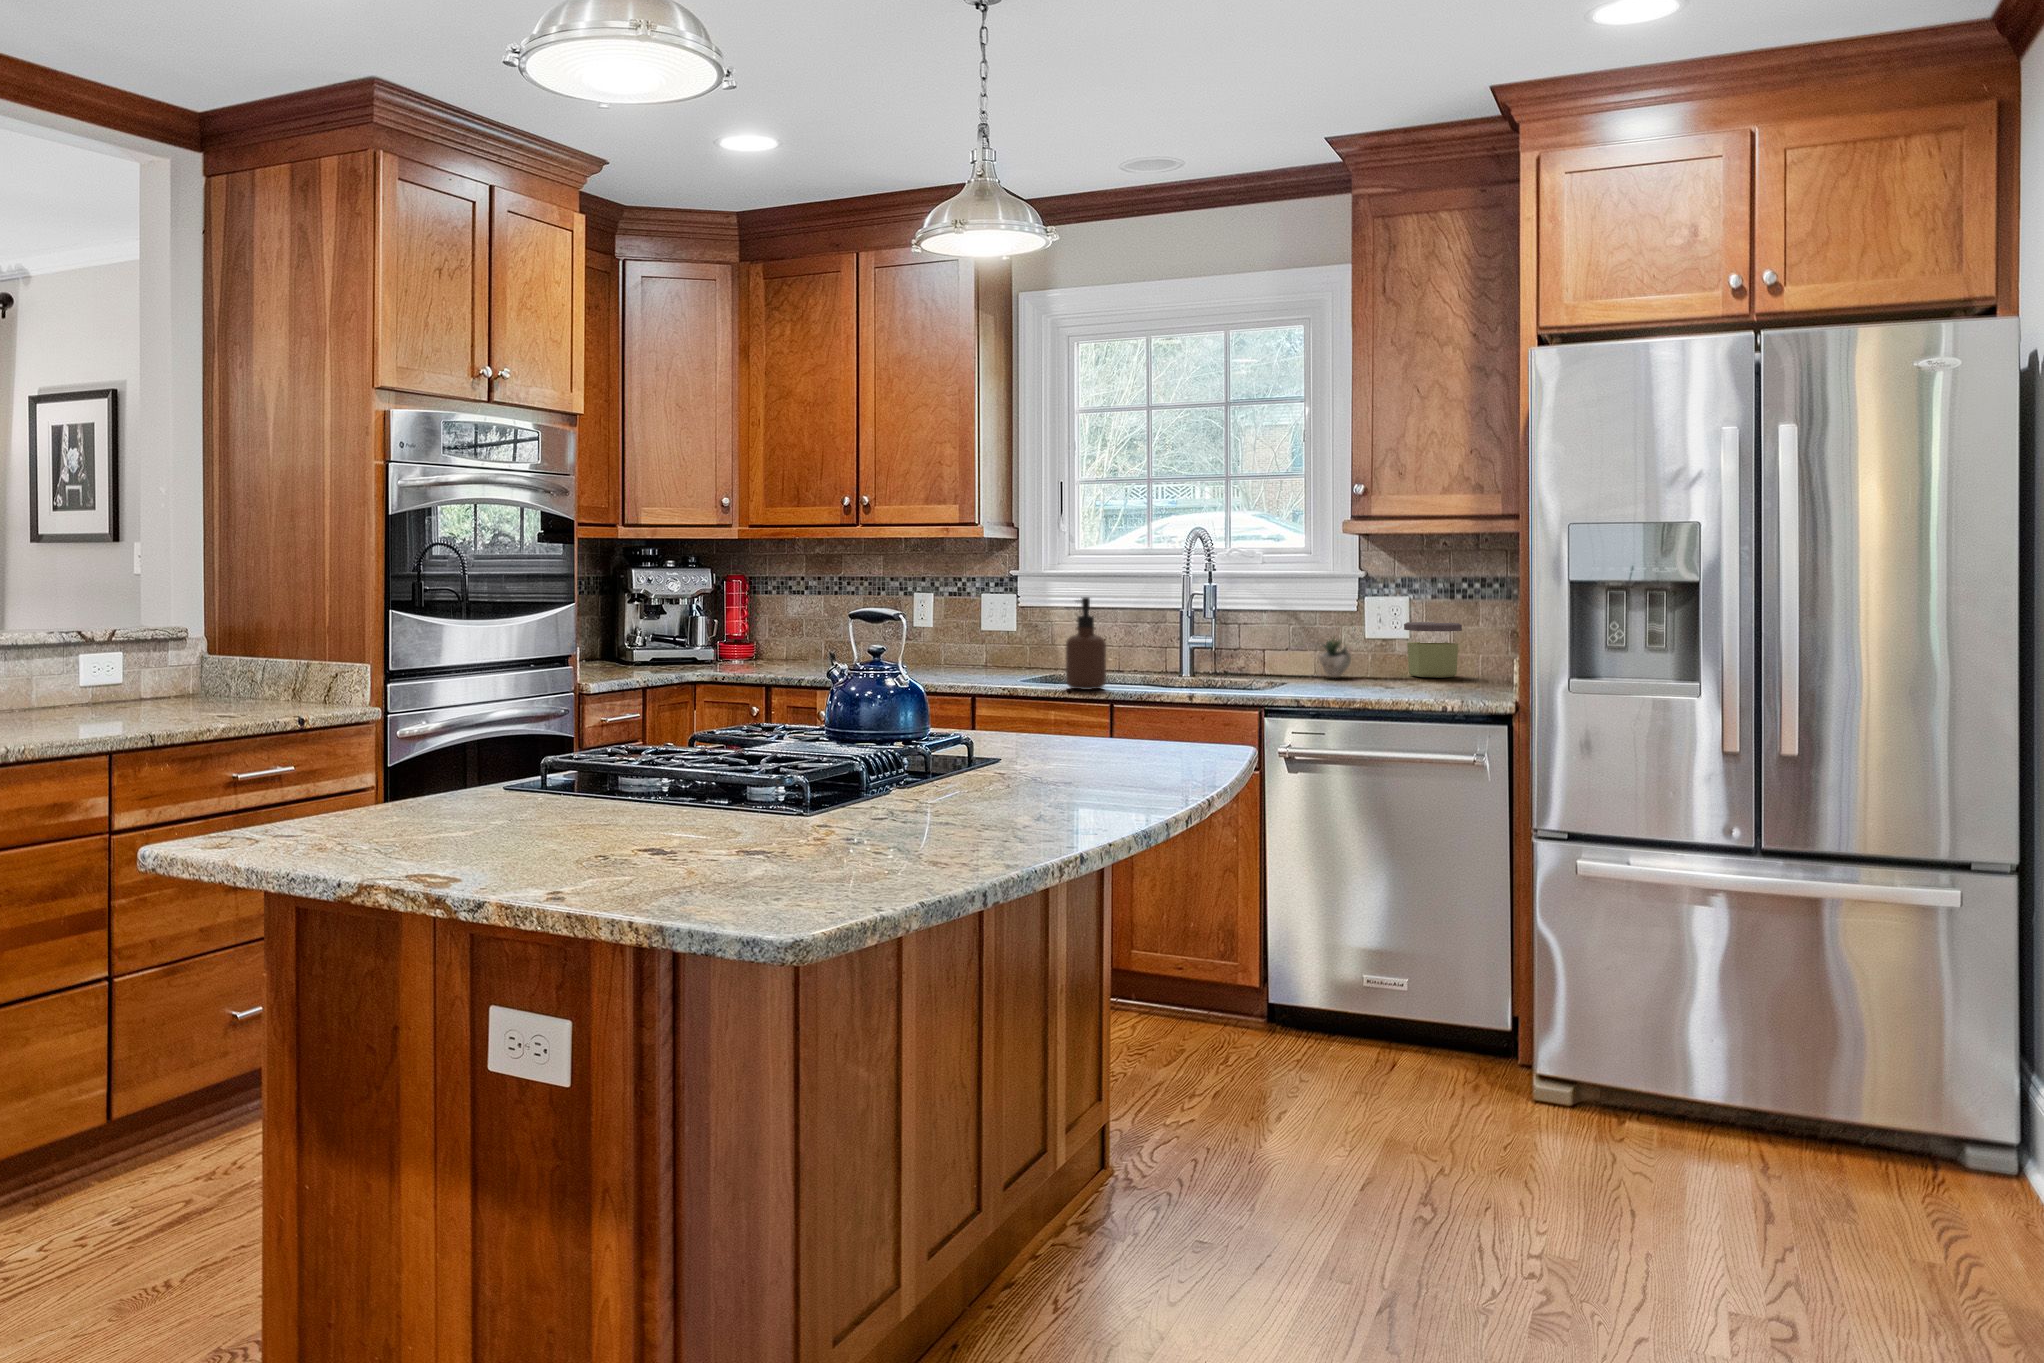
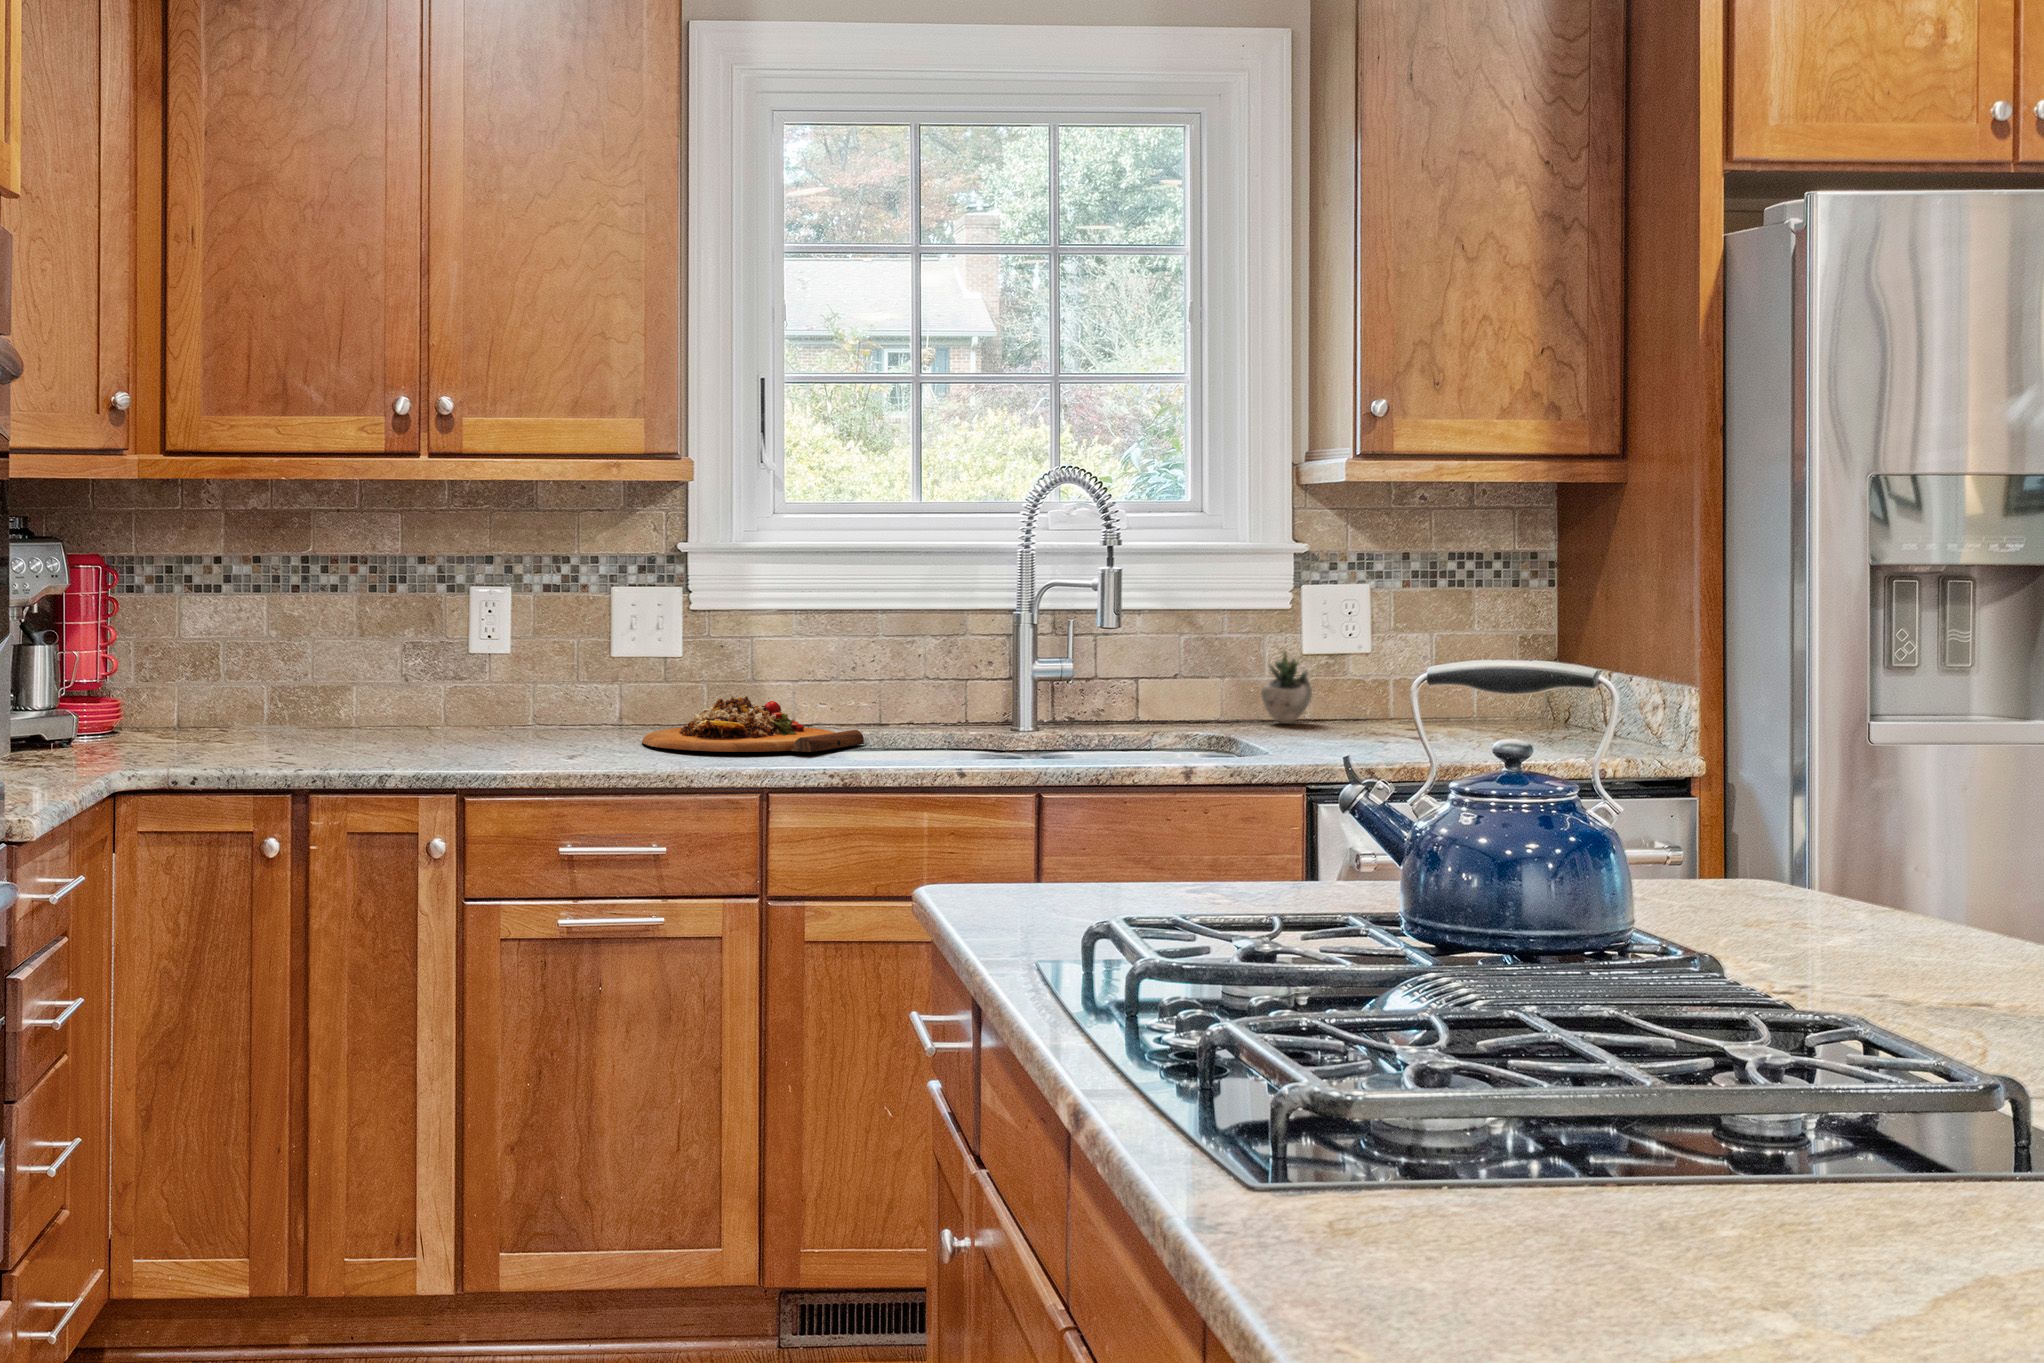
soap dispenser: present [1066,597,1106,690] -> none [941,596,1015,769]
jar: present [1404,622,1462,678] -> none [1367,625,1452,716]
cutting board: none [954,651,1065,679] -> present [642,696,865,752]

